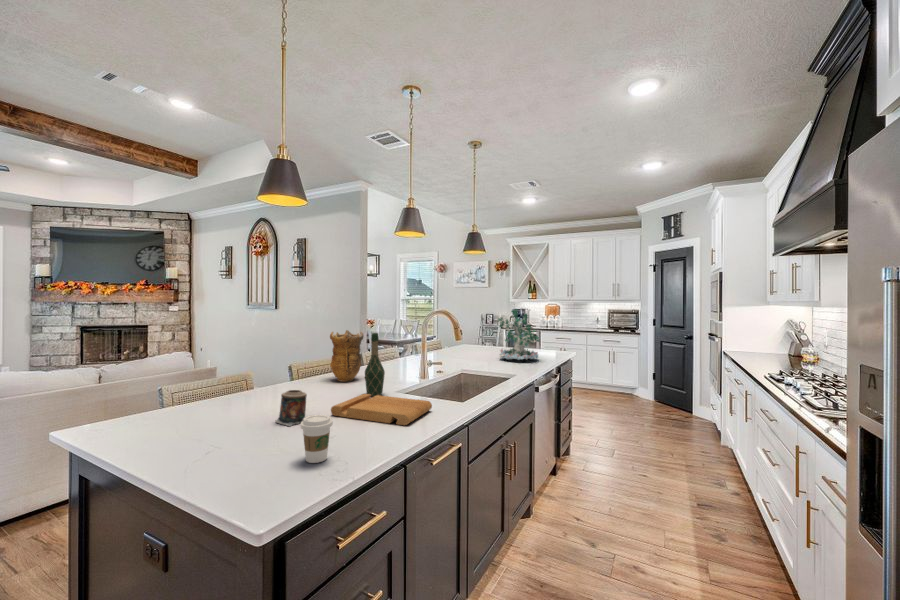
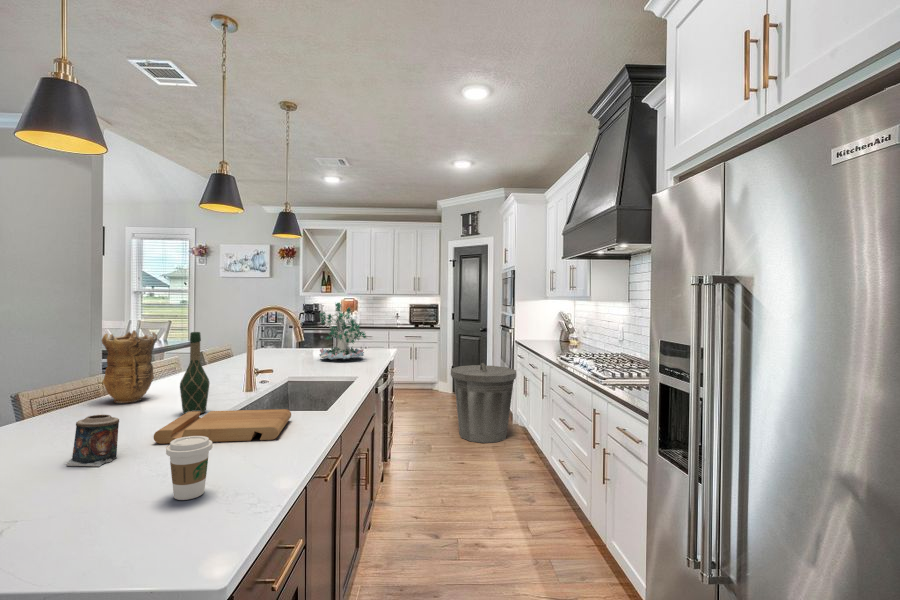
trash can: none [641,373,722,461] -> present [451,363,516,443]

